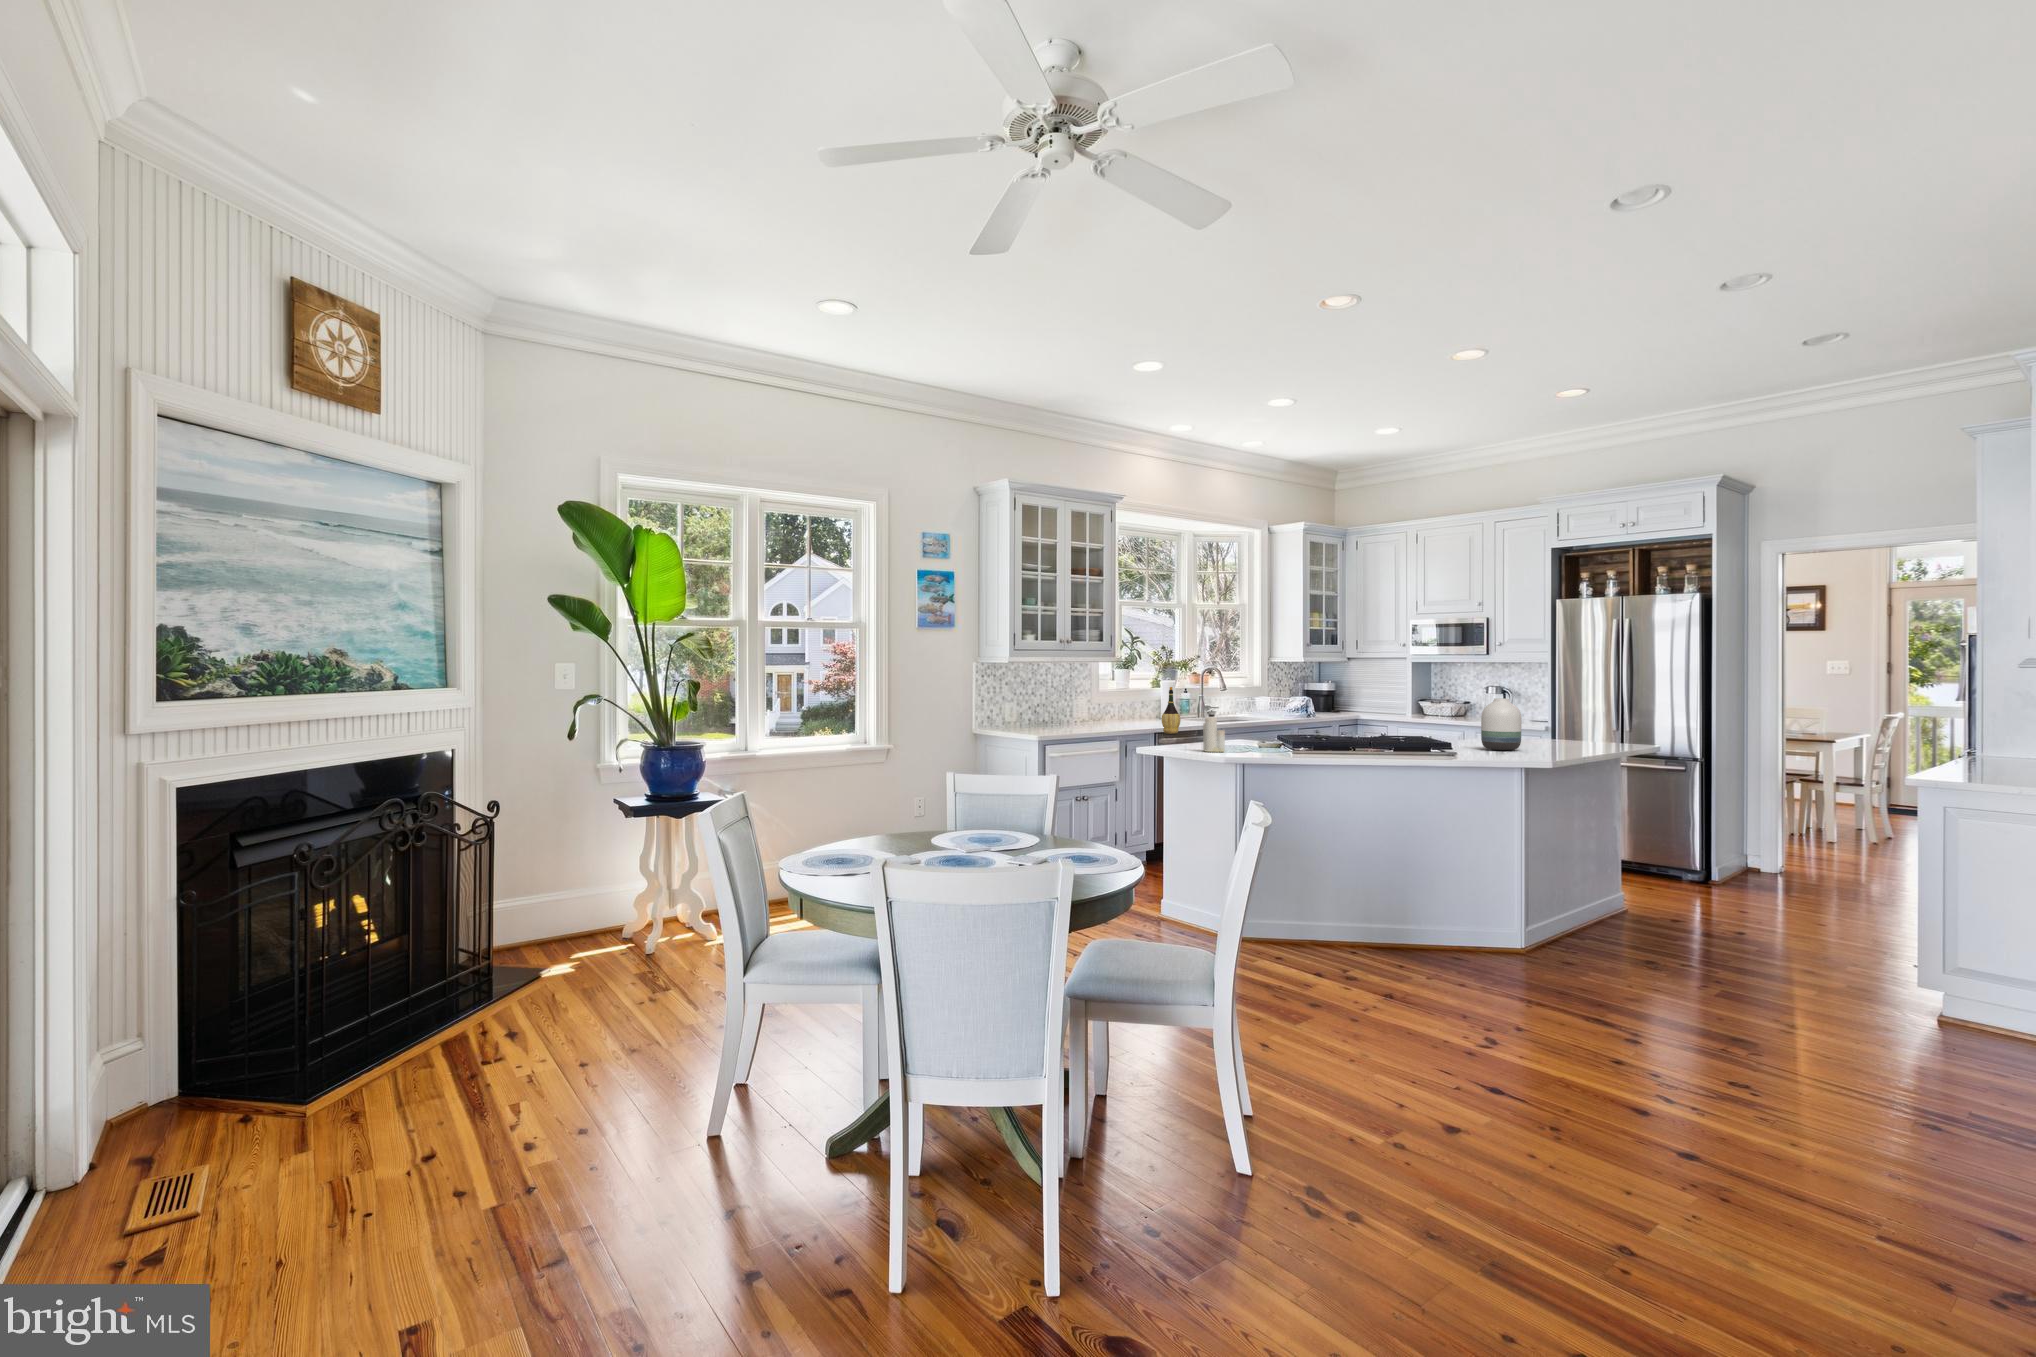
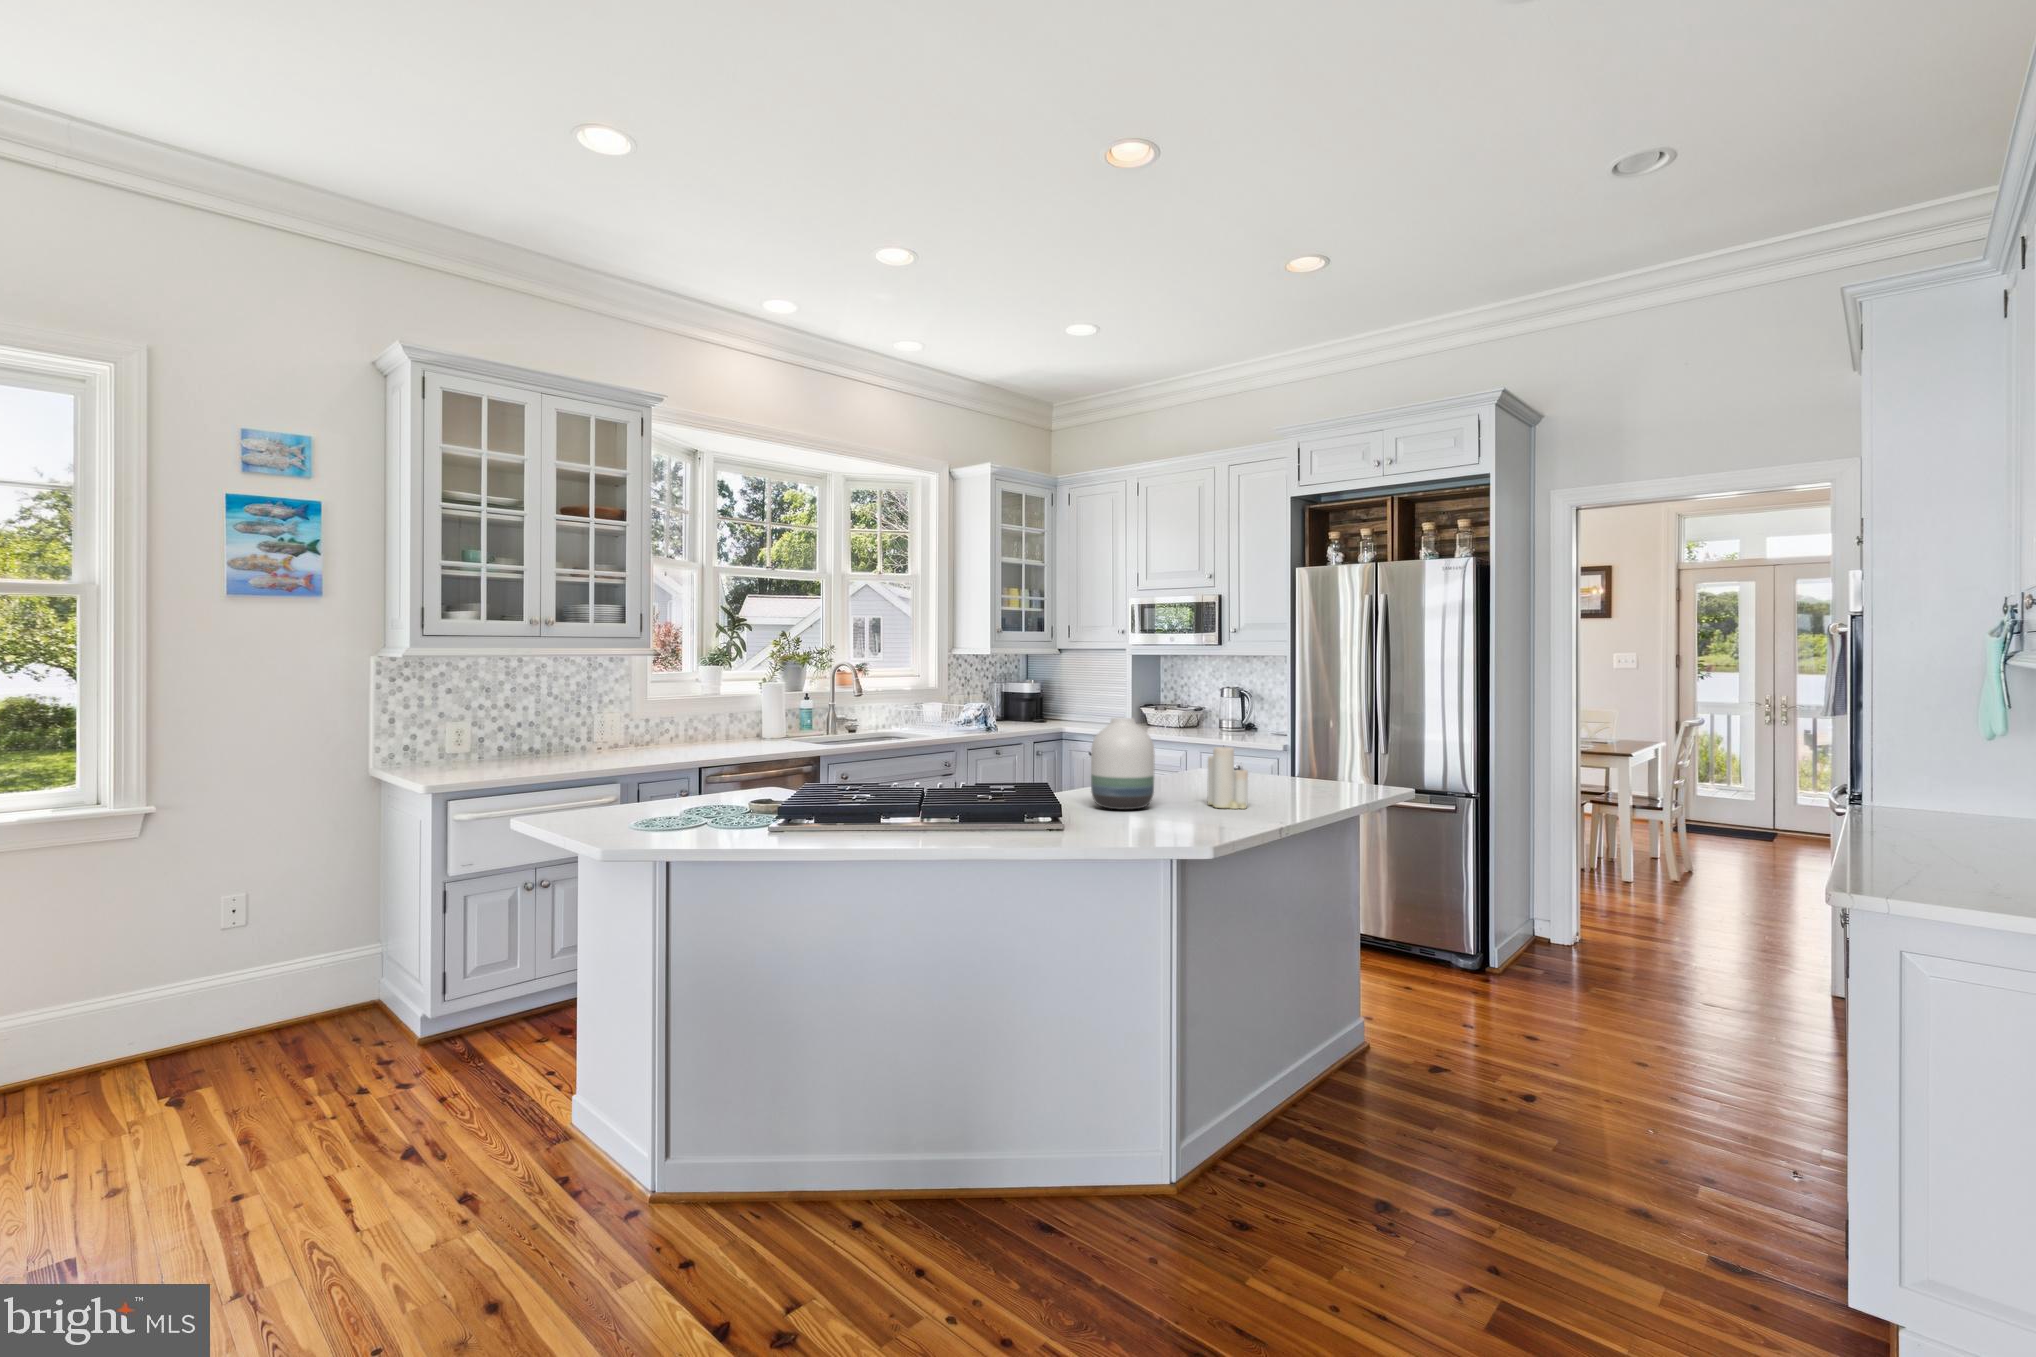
wine bottle: present [1162,687,1181,734] -> none [723,691,752,761]
candle: present [1203,717,1225,752] -> present [1207,747,1248,809]

